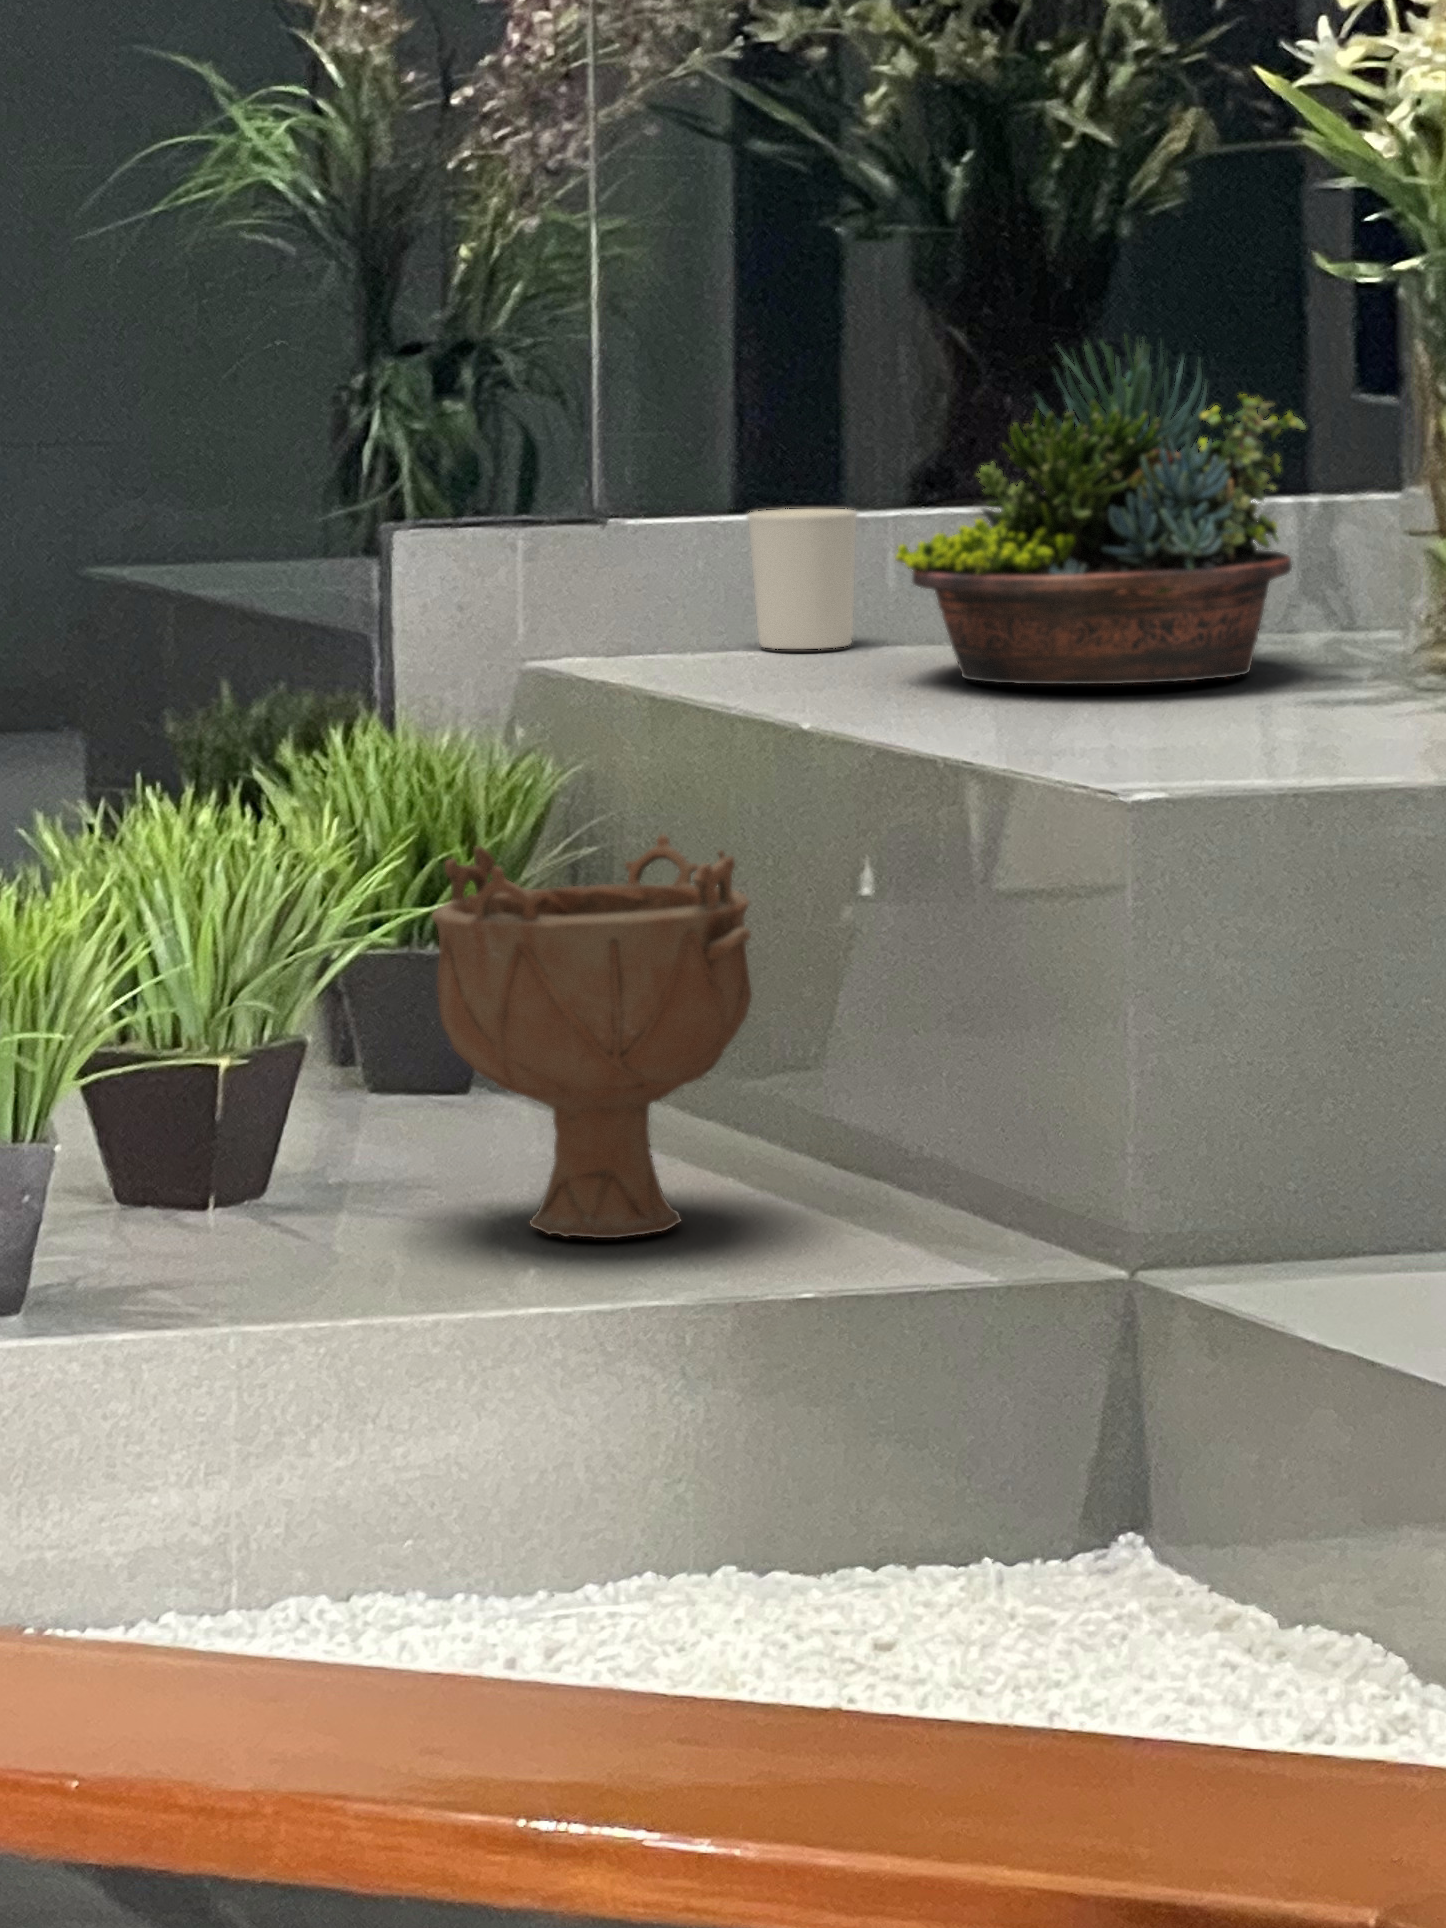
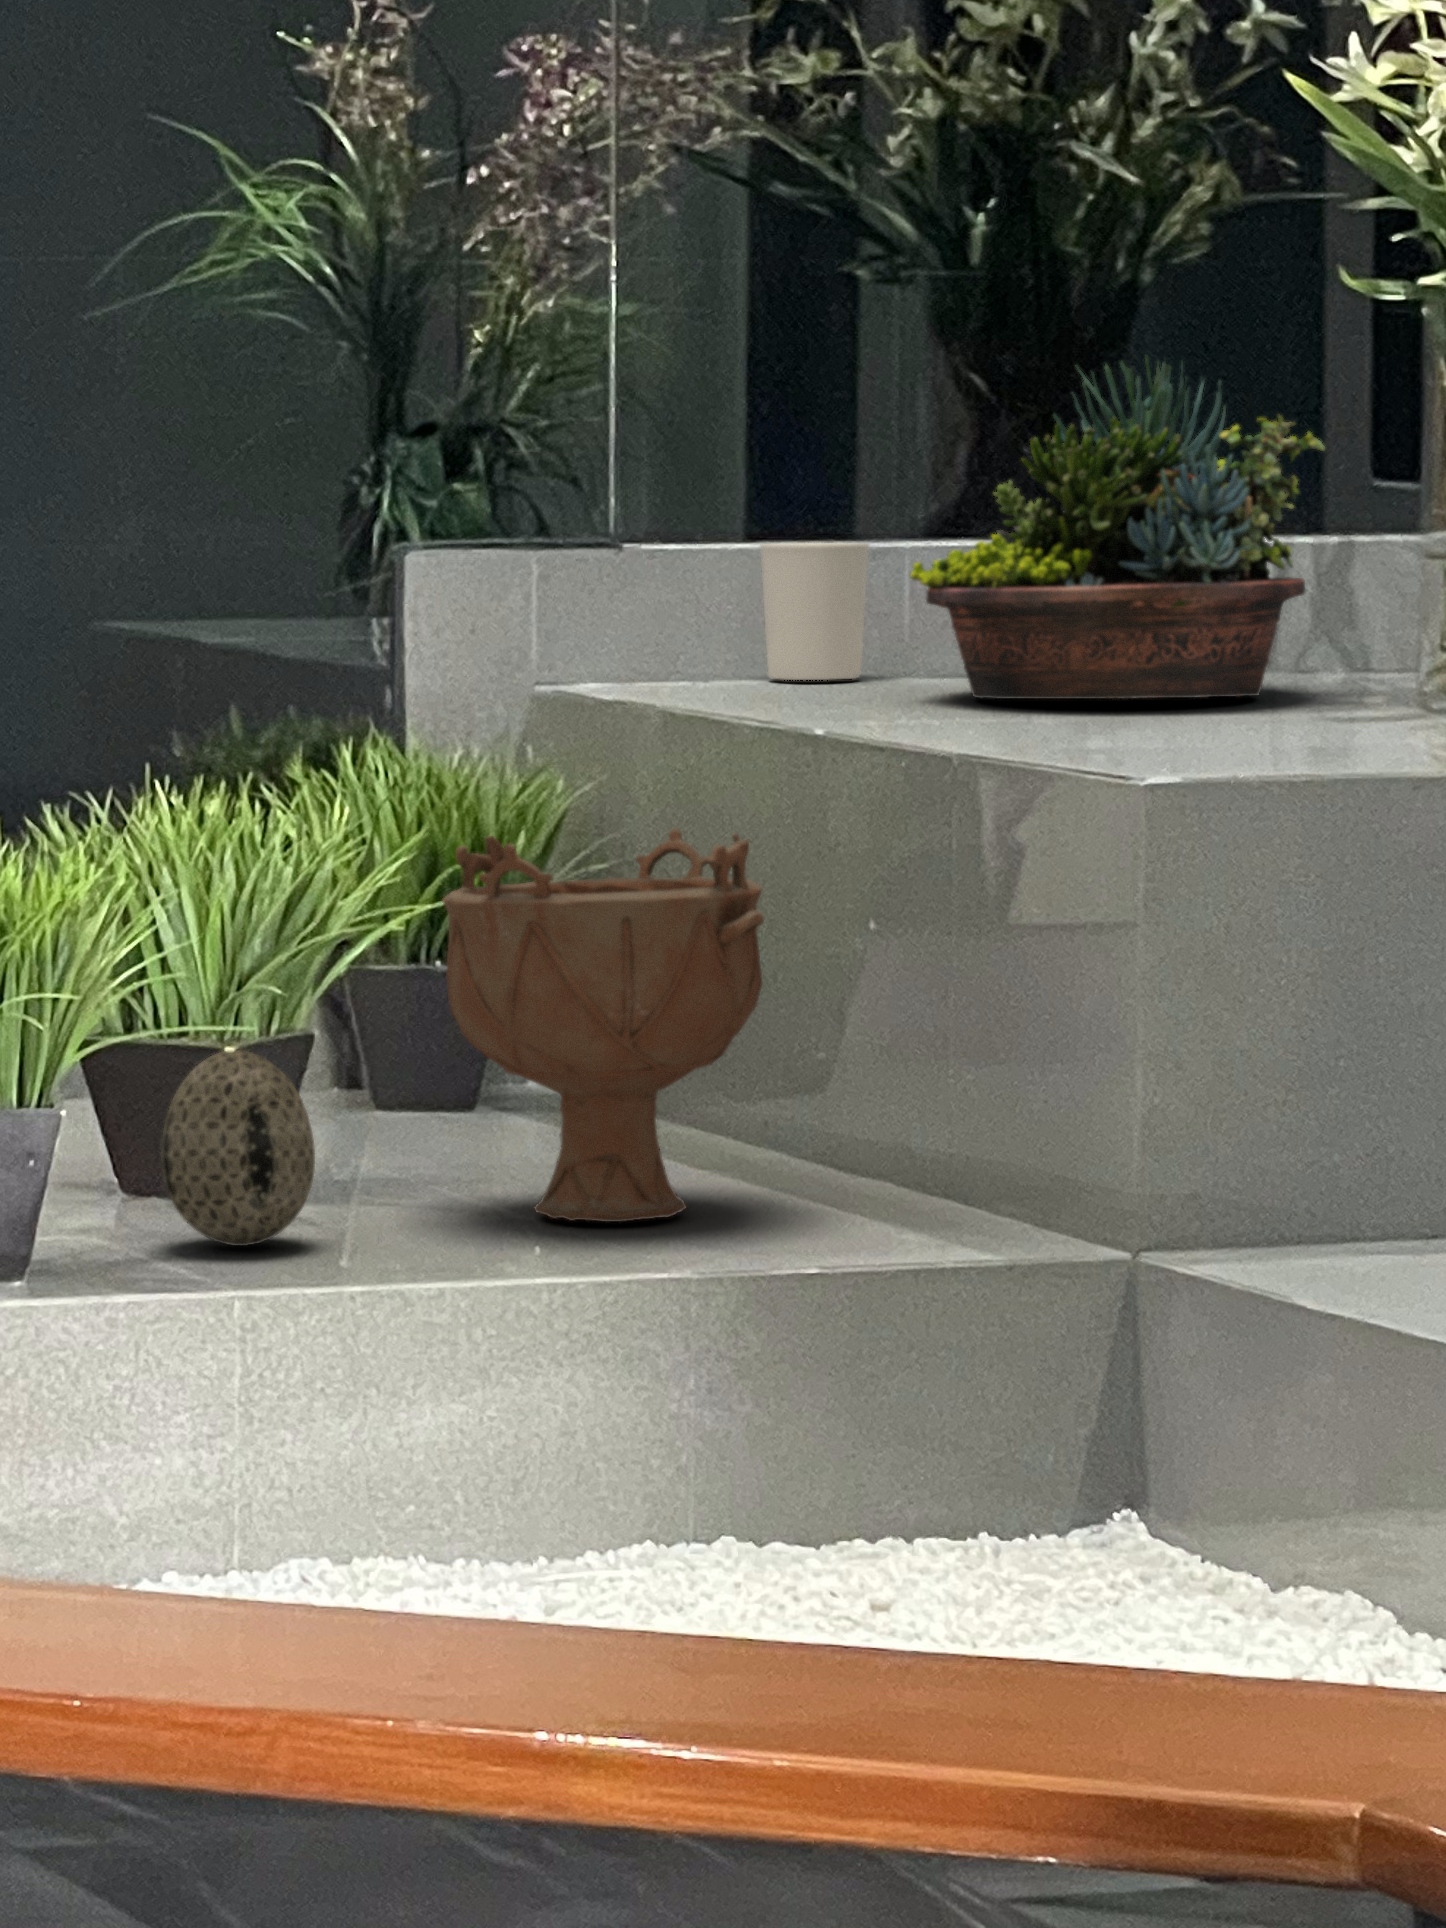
decorative egg: none [157,1075,309,1271] -> present [162,1050,315,1246]

